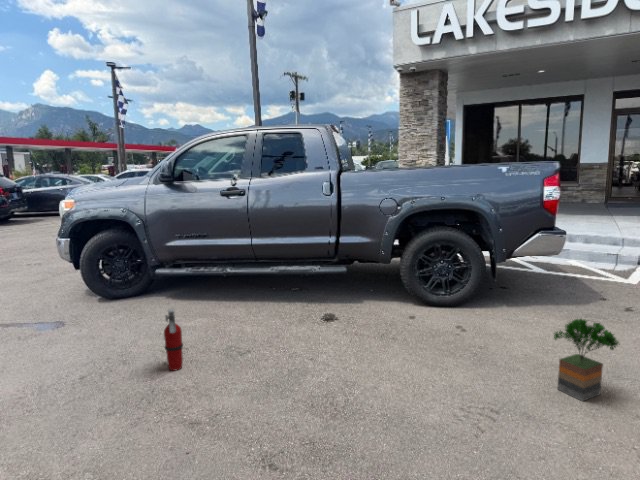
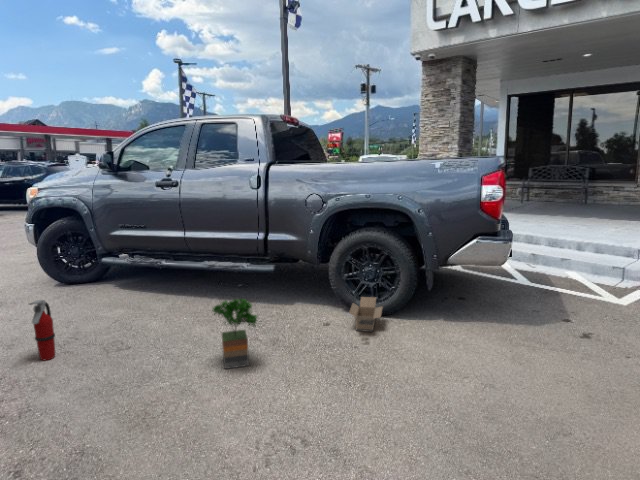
cardboard box: none [431,291,467,321] -> present [349,297,382,332]
potted tree: present [554,319,619,401] -> present [212,299,257,369]

